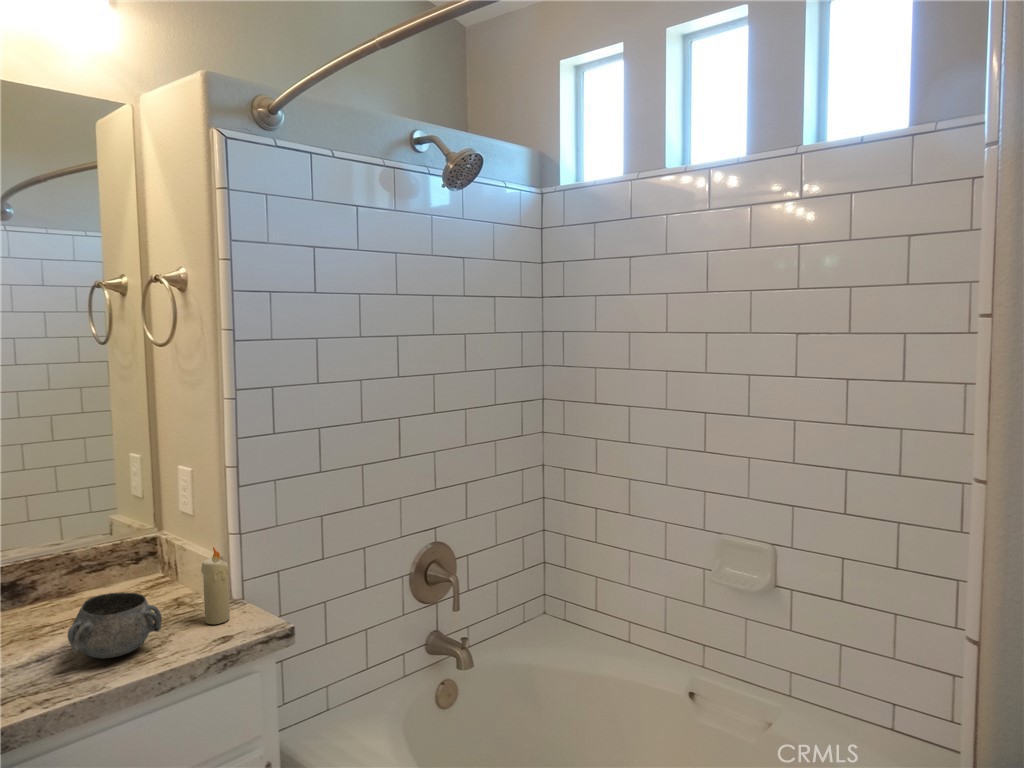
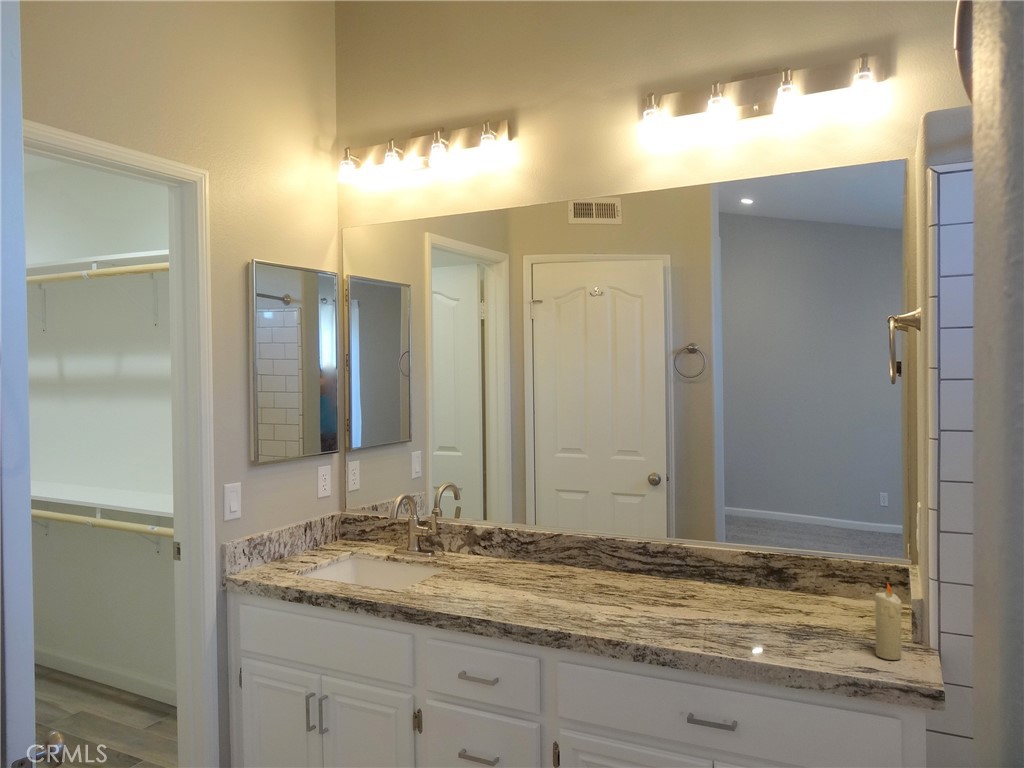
decorative bowl: present [68,592,162,659] -> none [749,589,822,644]

